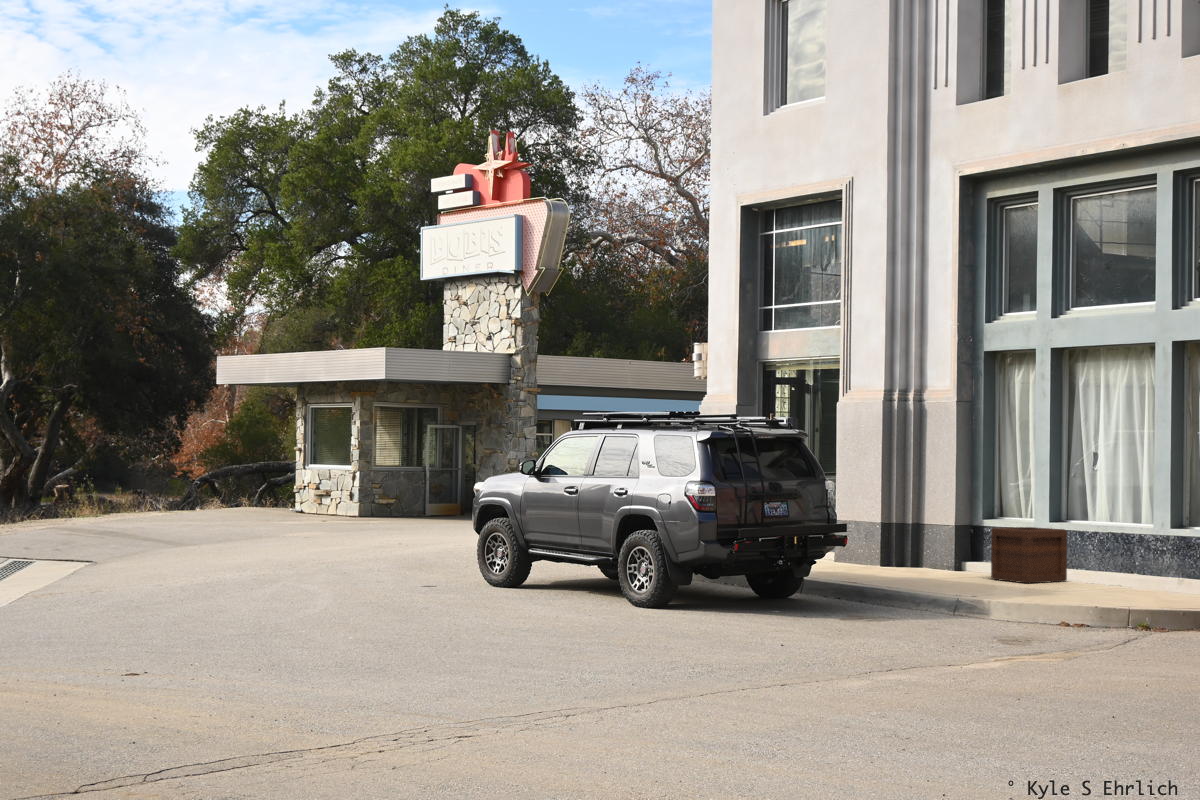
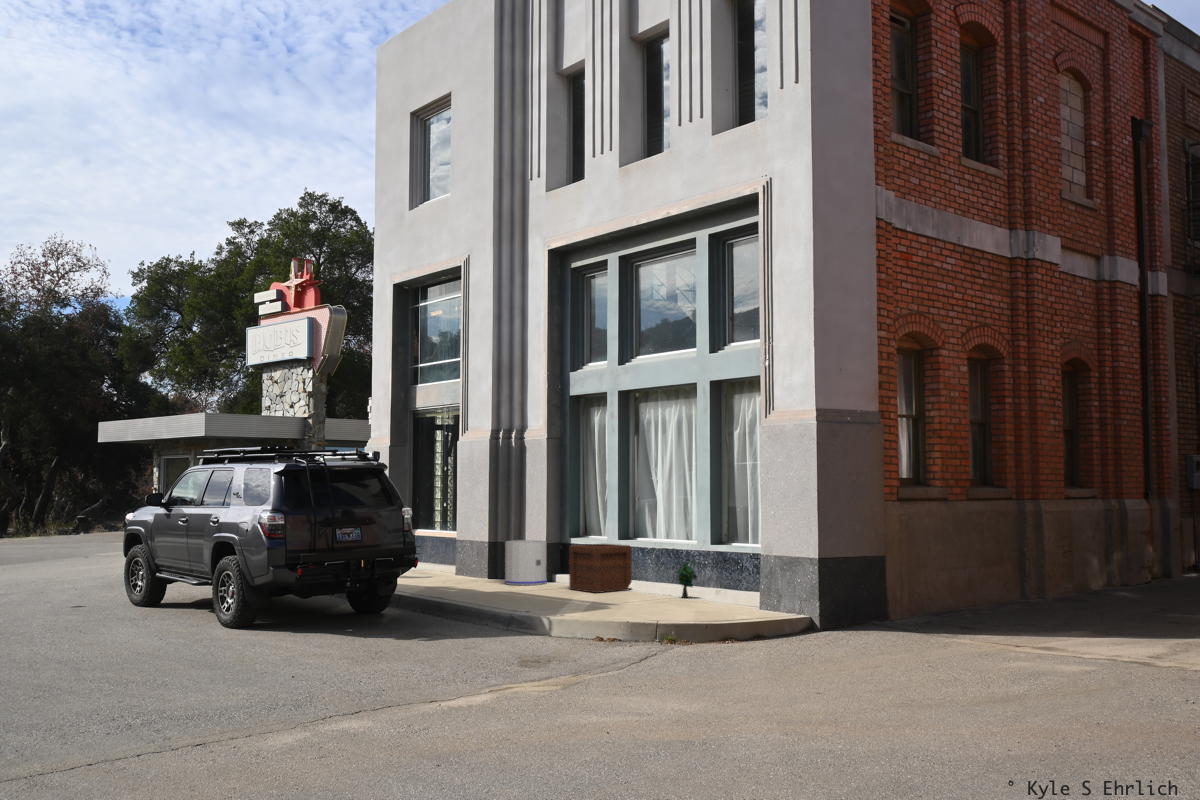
trash can: none [905,522,956,574] -> present [505,540,547,585]
decorative plant: none [1126,545,1154,591] -> present [677,559,697,598]

